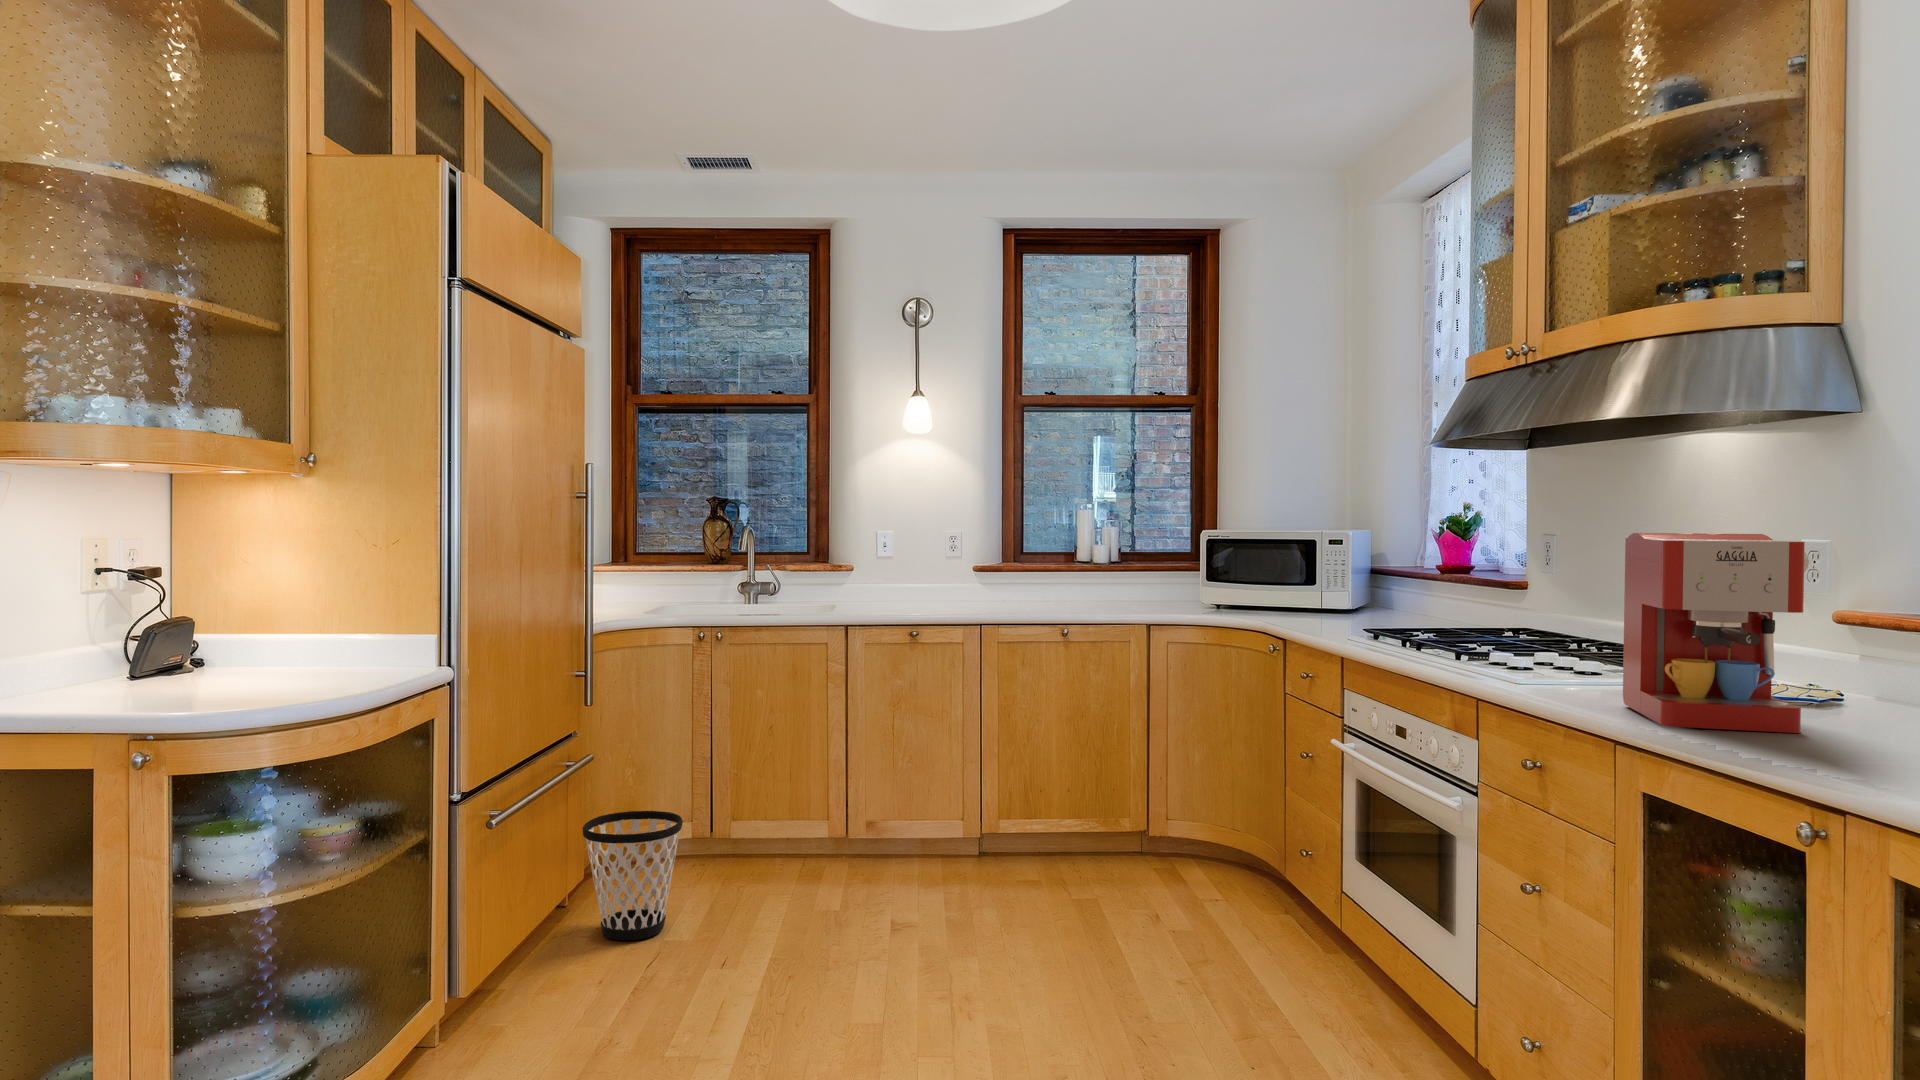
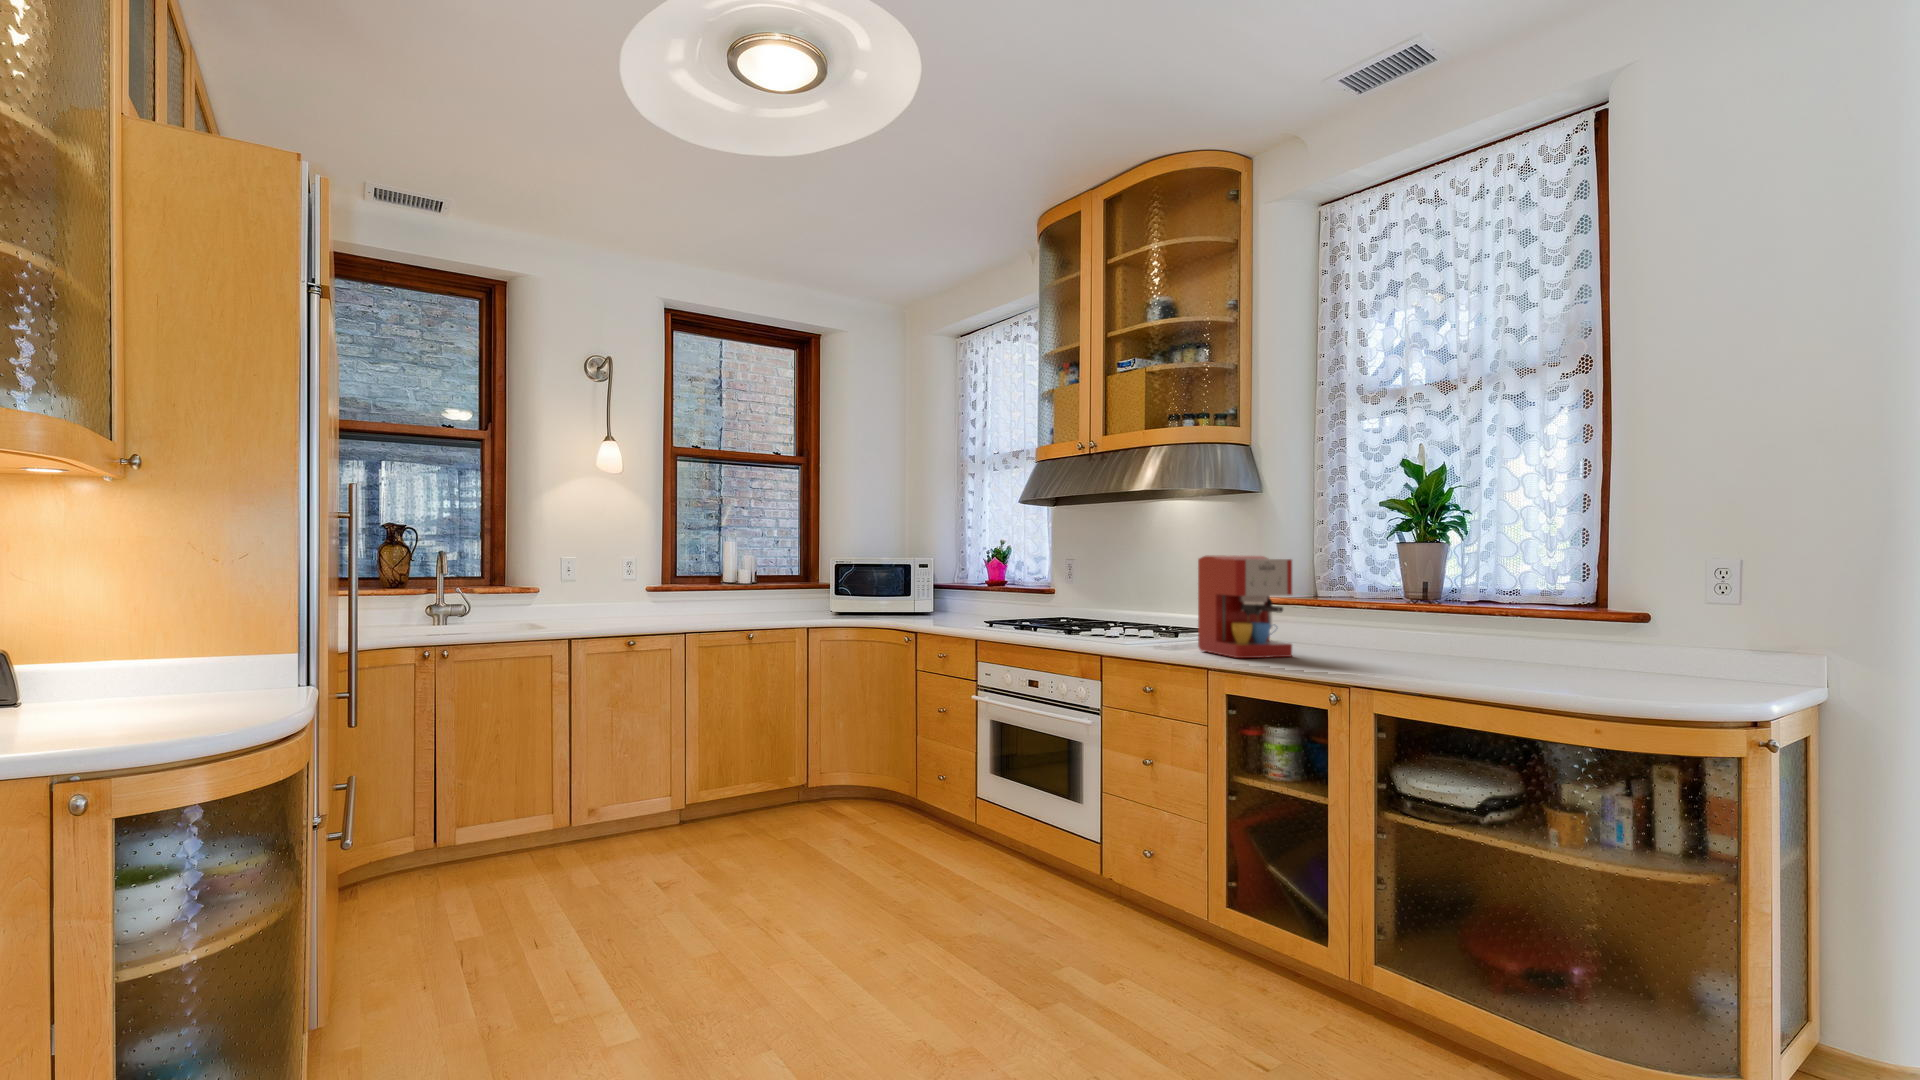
wastebasket: present [583,811,683,940] -> none [354,819,458,944]

